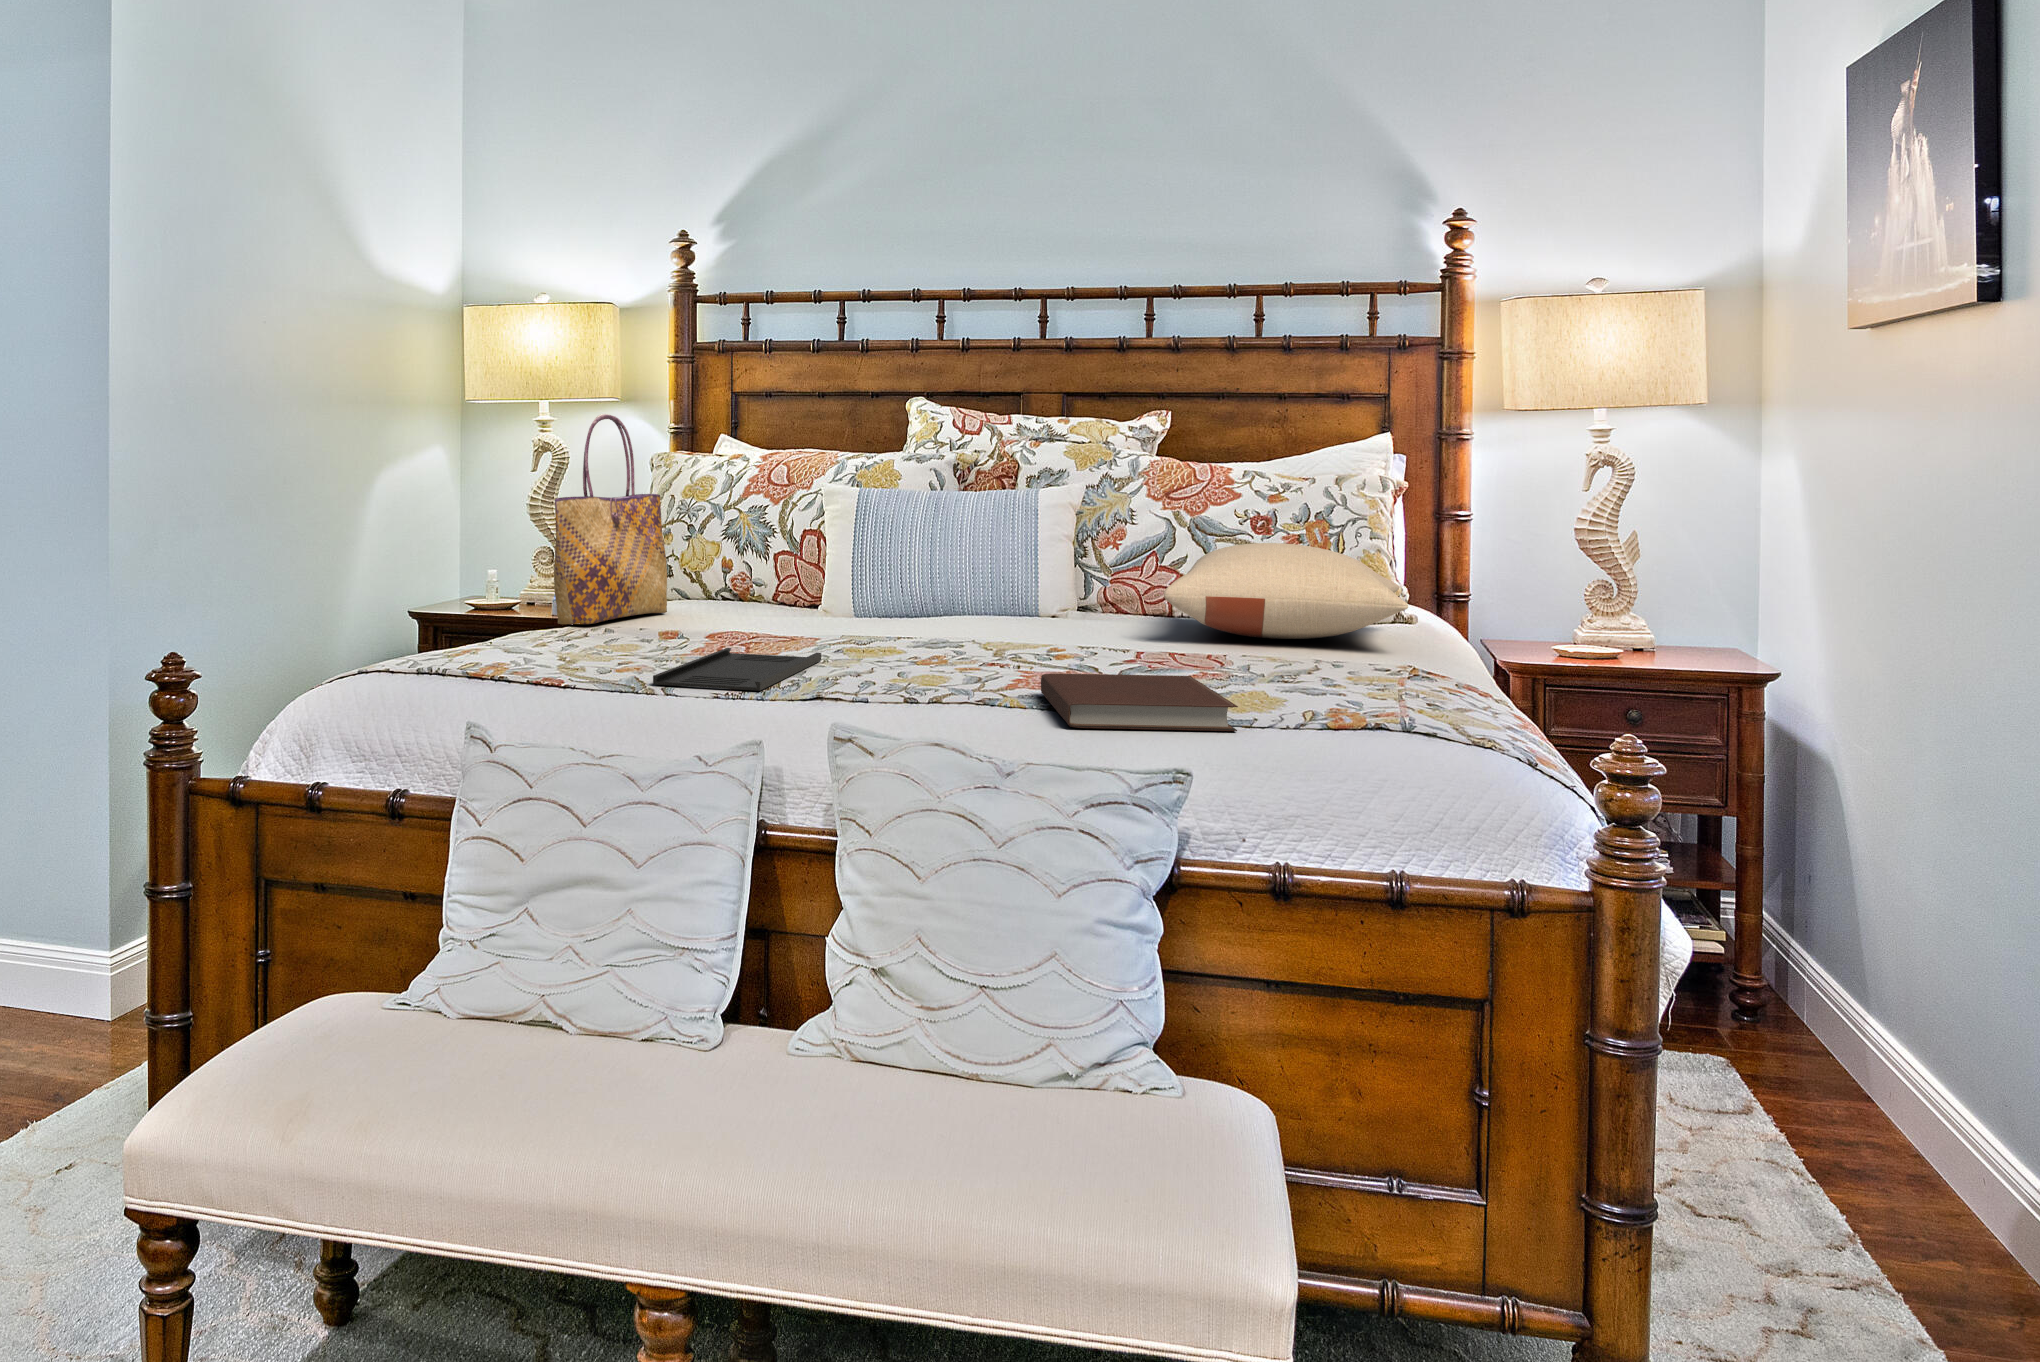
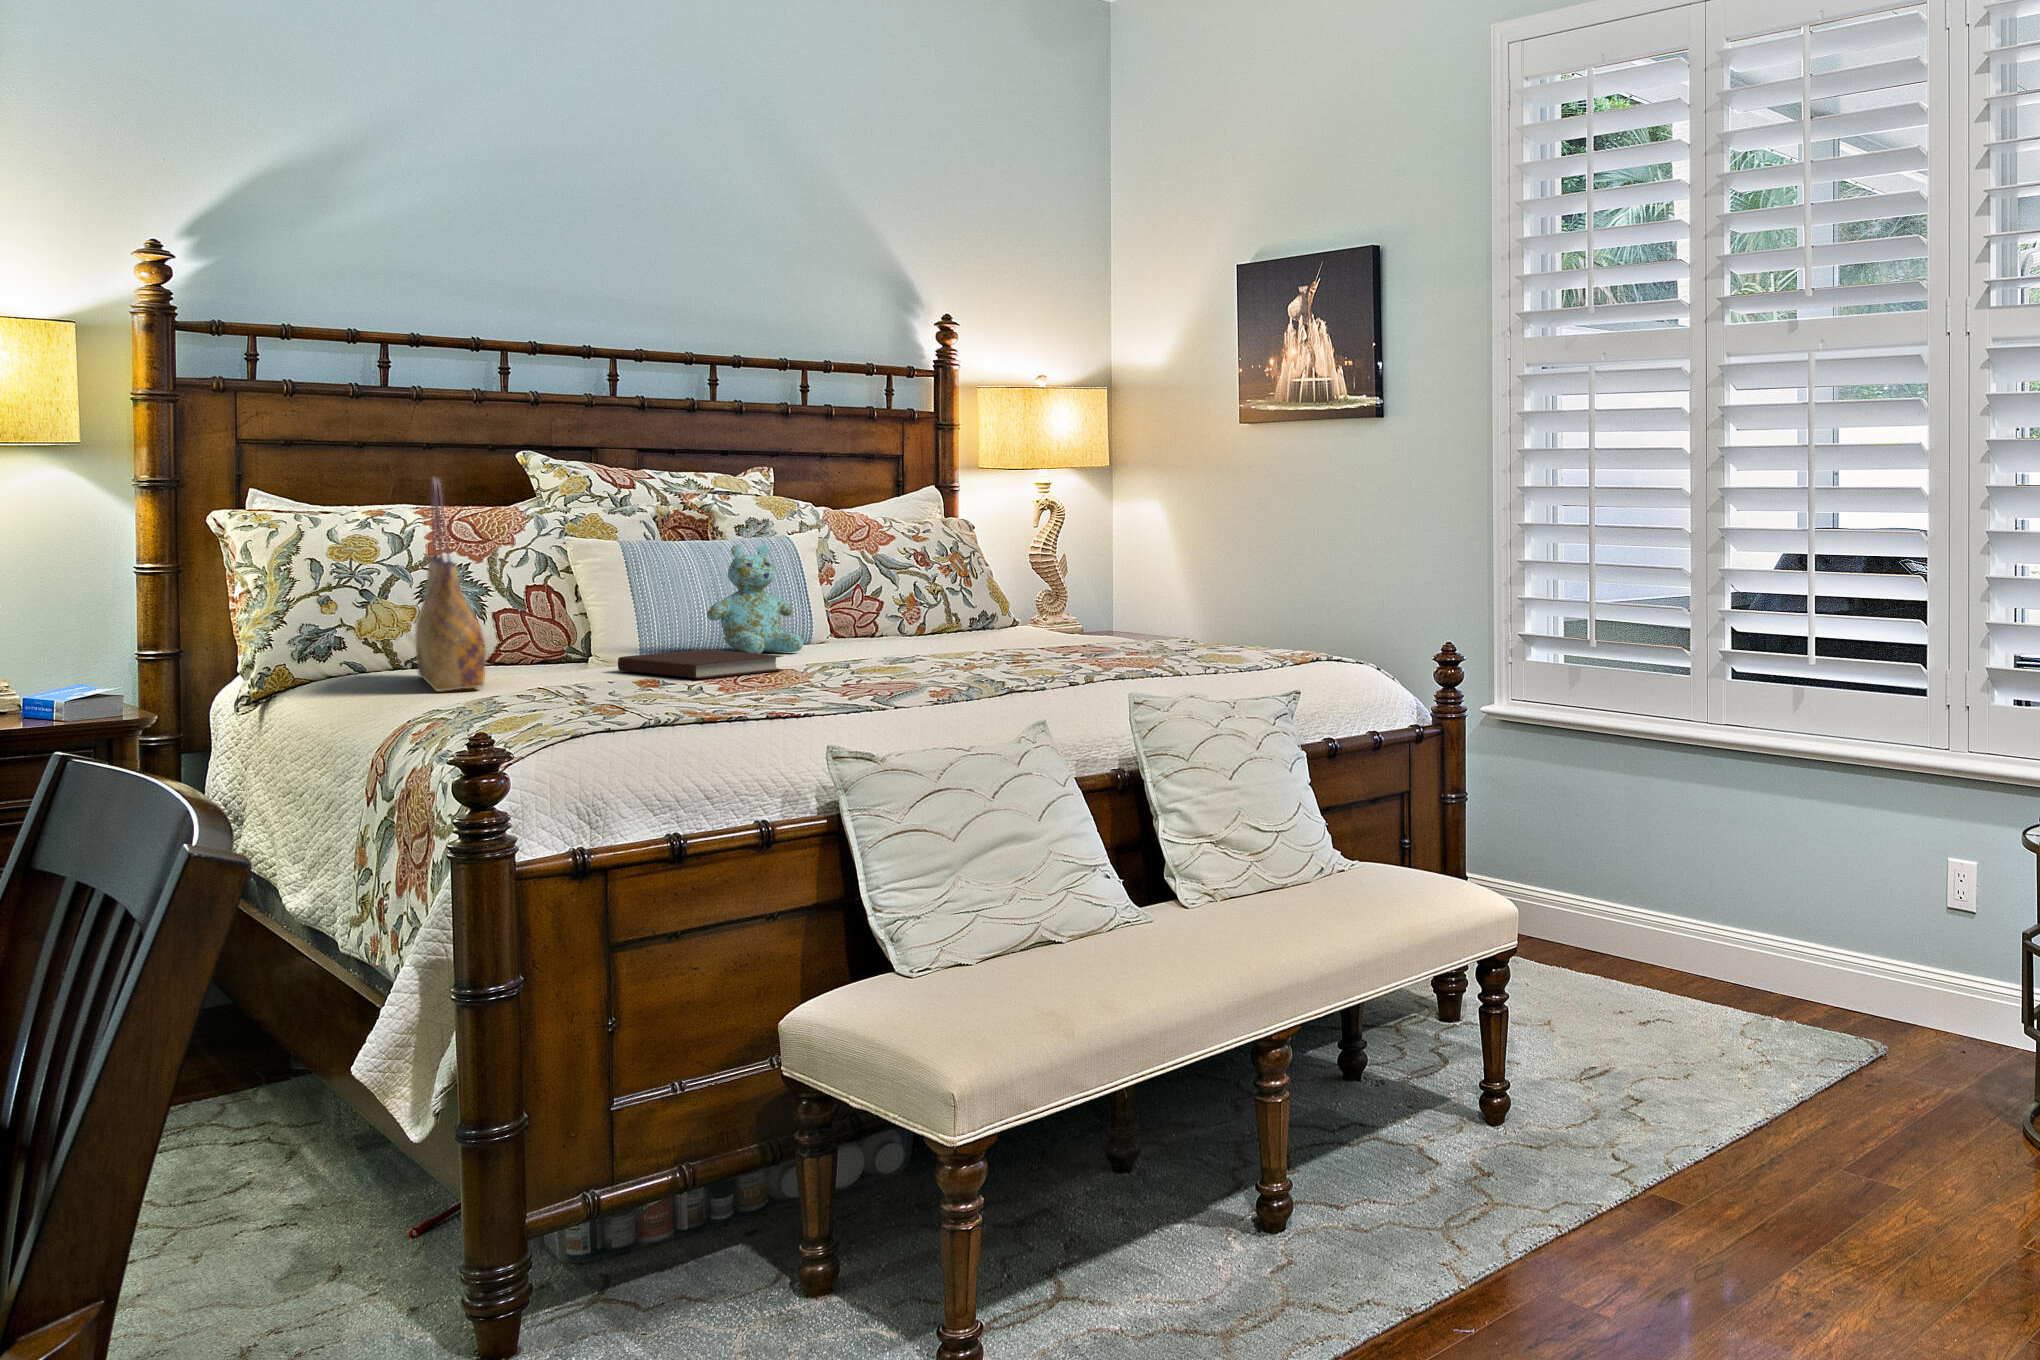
stuffed bear: none [926,494,1032,625] -> present [707,544,803,654]
pillow: present [1164,543,1408,639] -> none [883,572,1100,640]
tray: present [653,648,821,691] -> none [737,676,897,704]
notebook: present [1041,673,1238,731] -> present [618,649,783,678]

